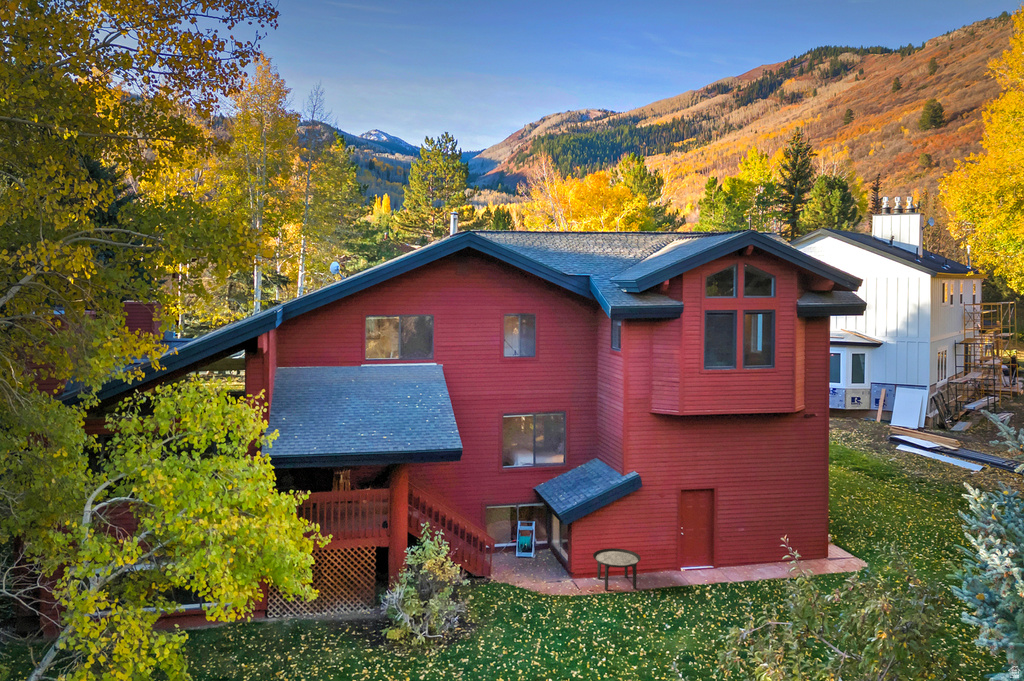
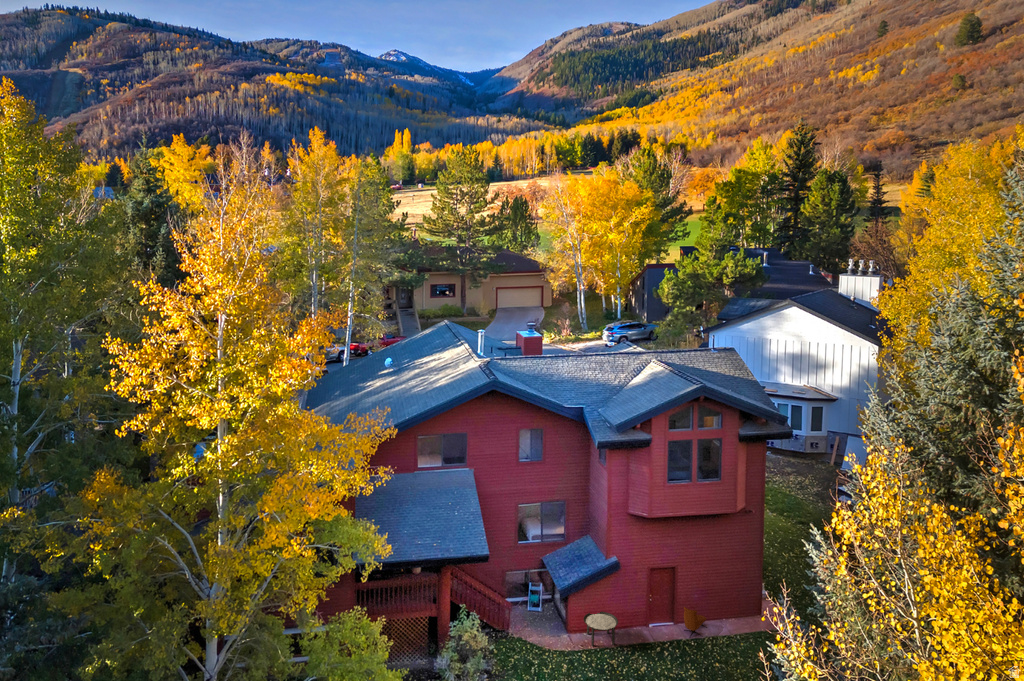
lounge chair: none [728,538,759,581] -> present [684,607,707,637]

